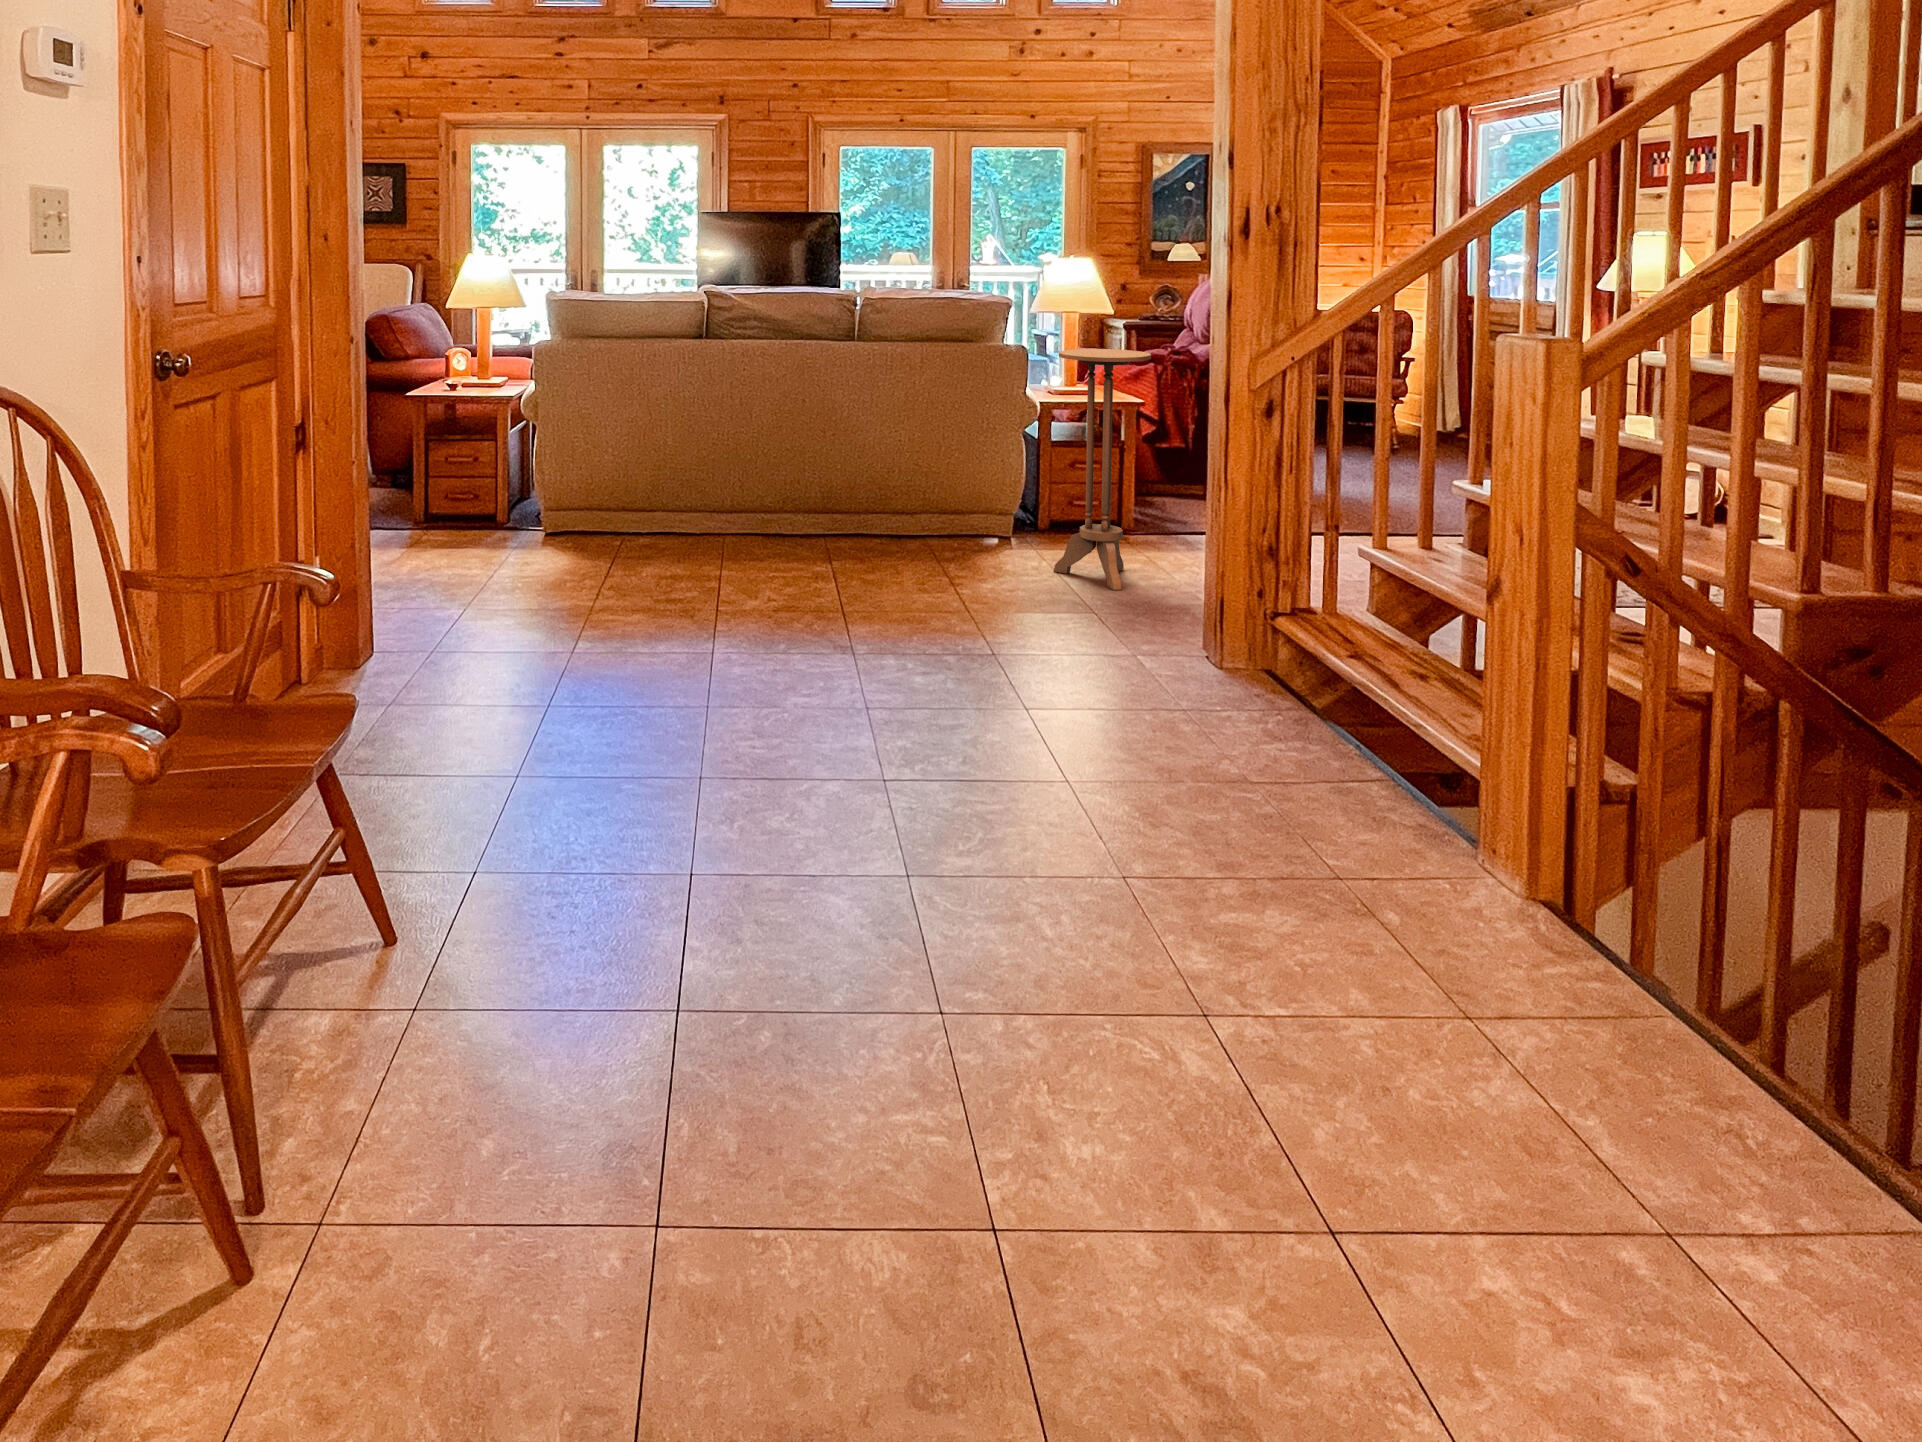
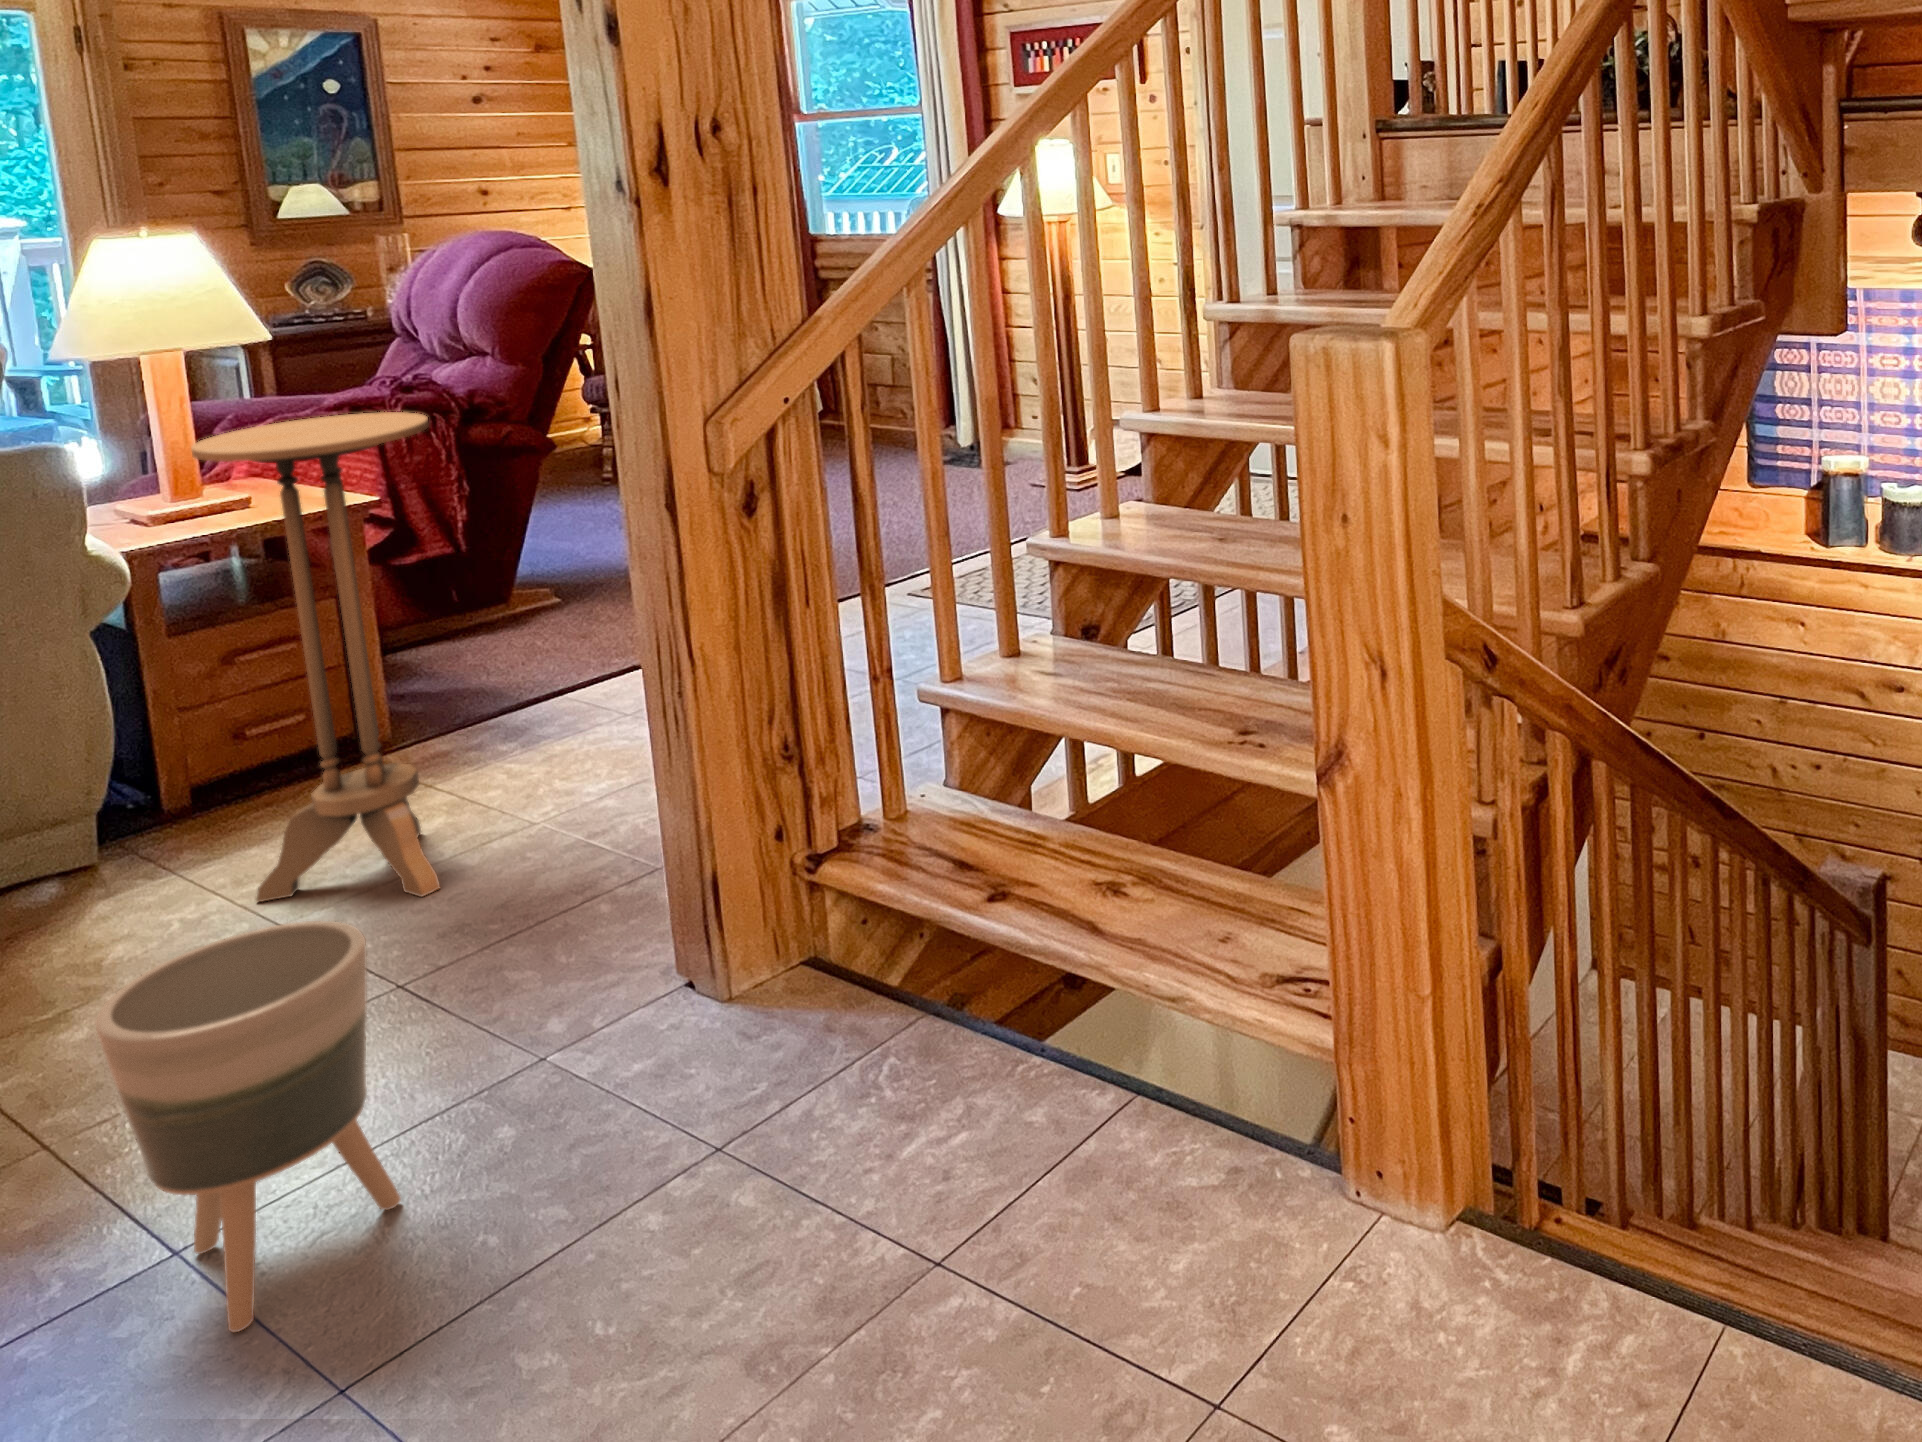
planter: none [981,534,1066,679] -> present [96,921,401,1332]

